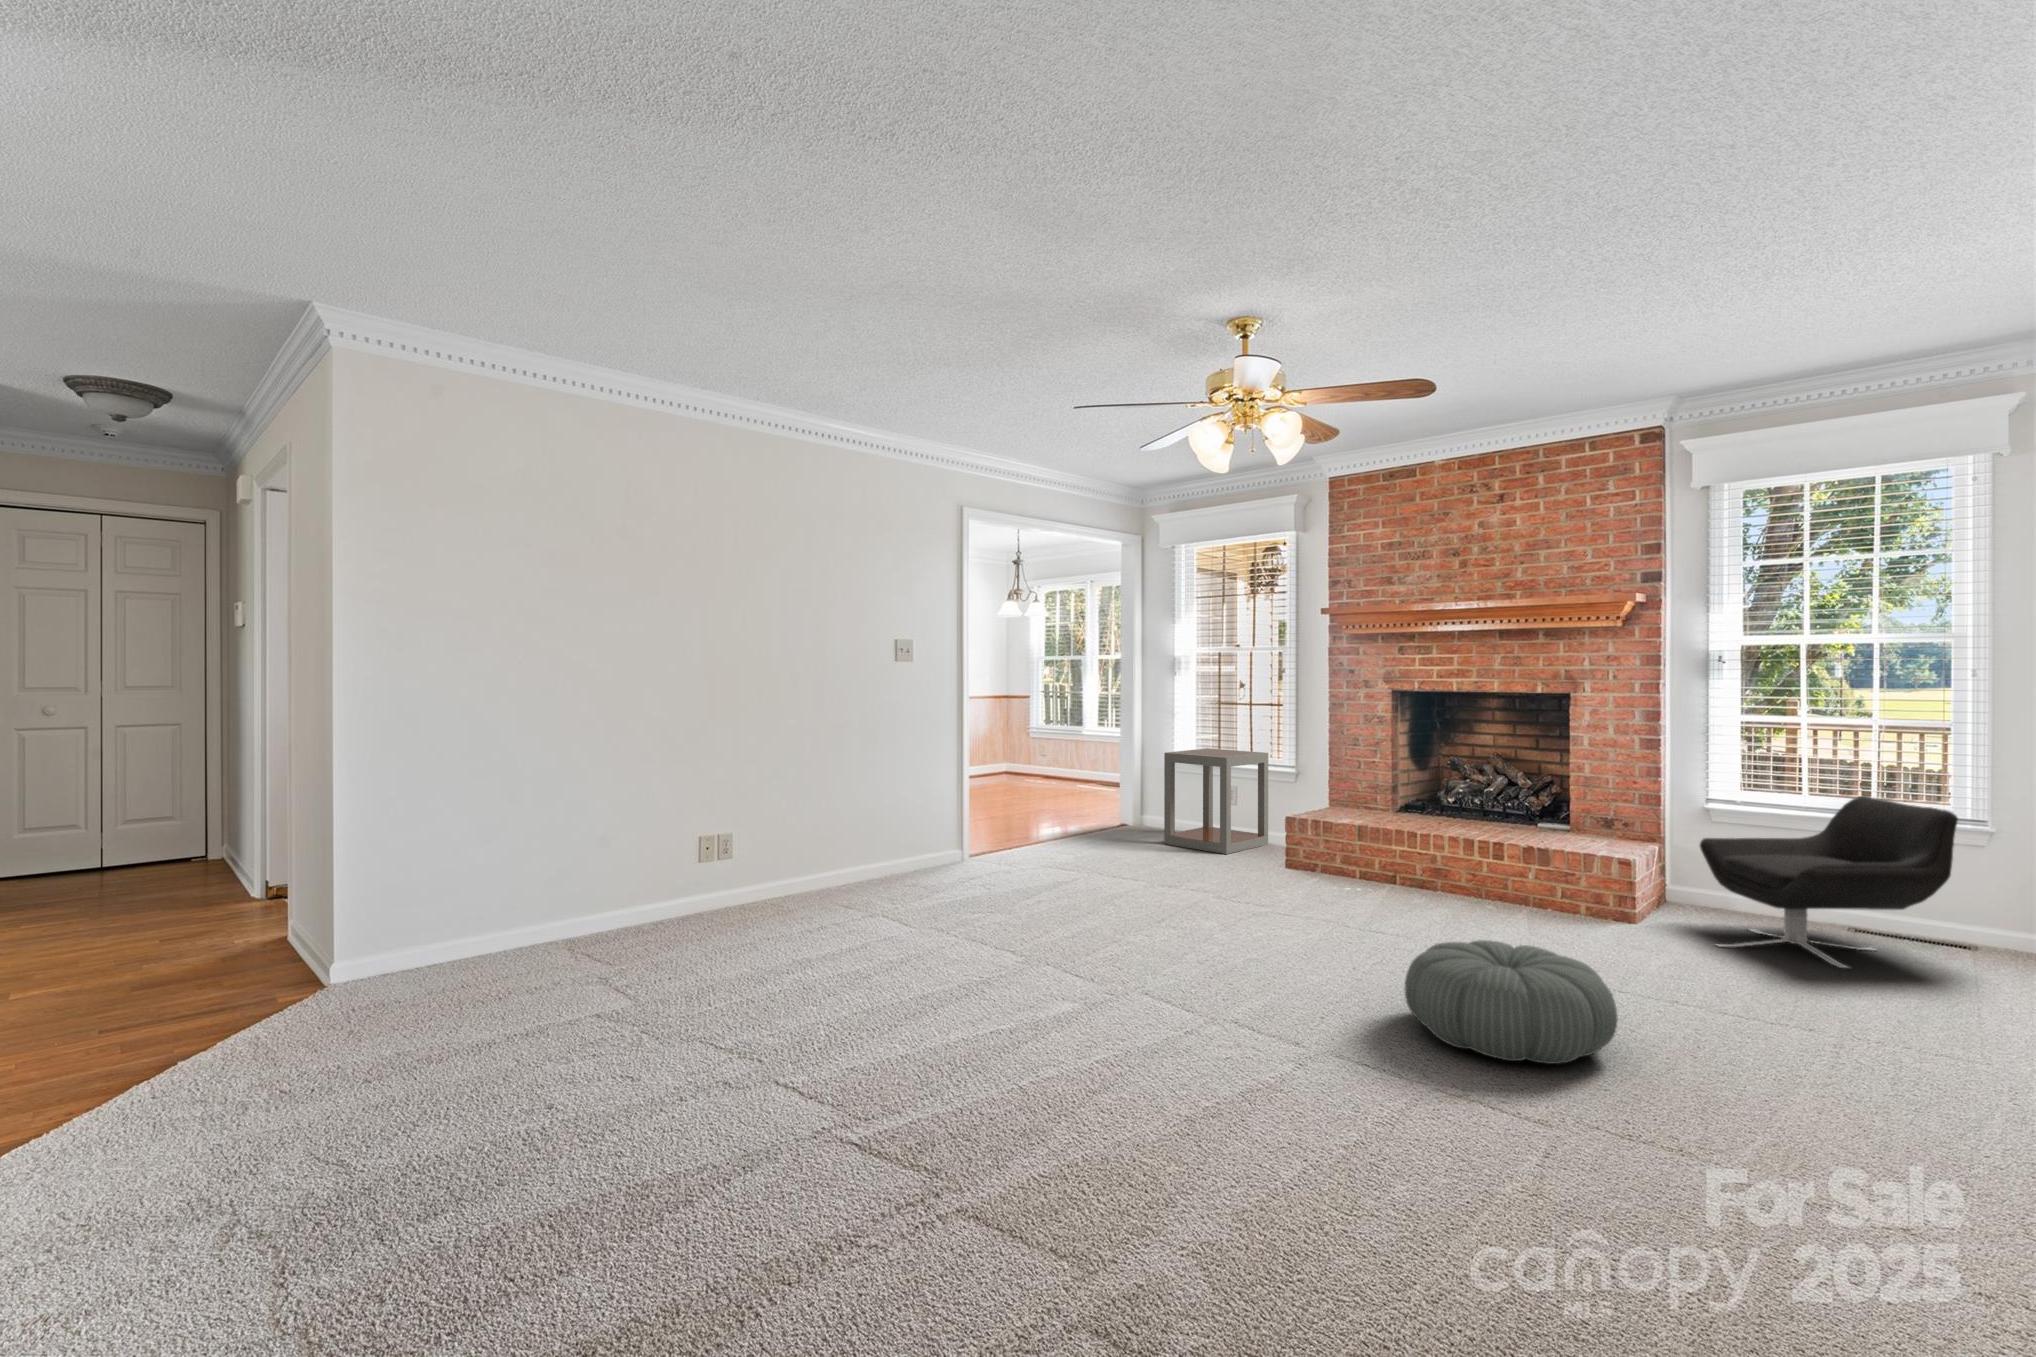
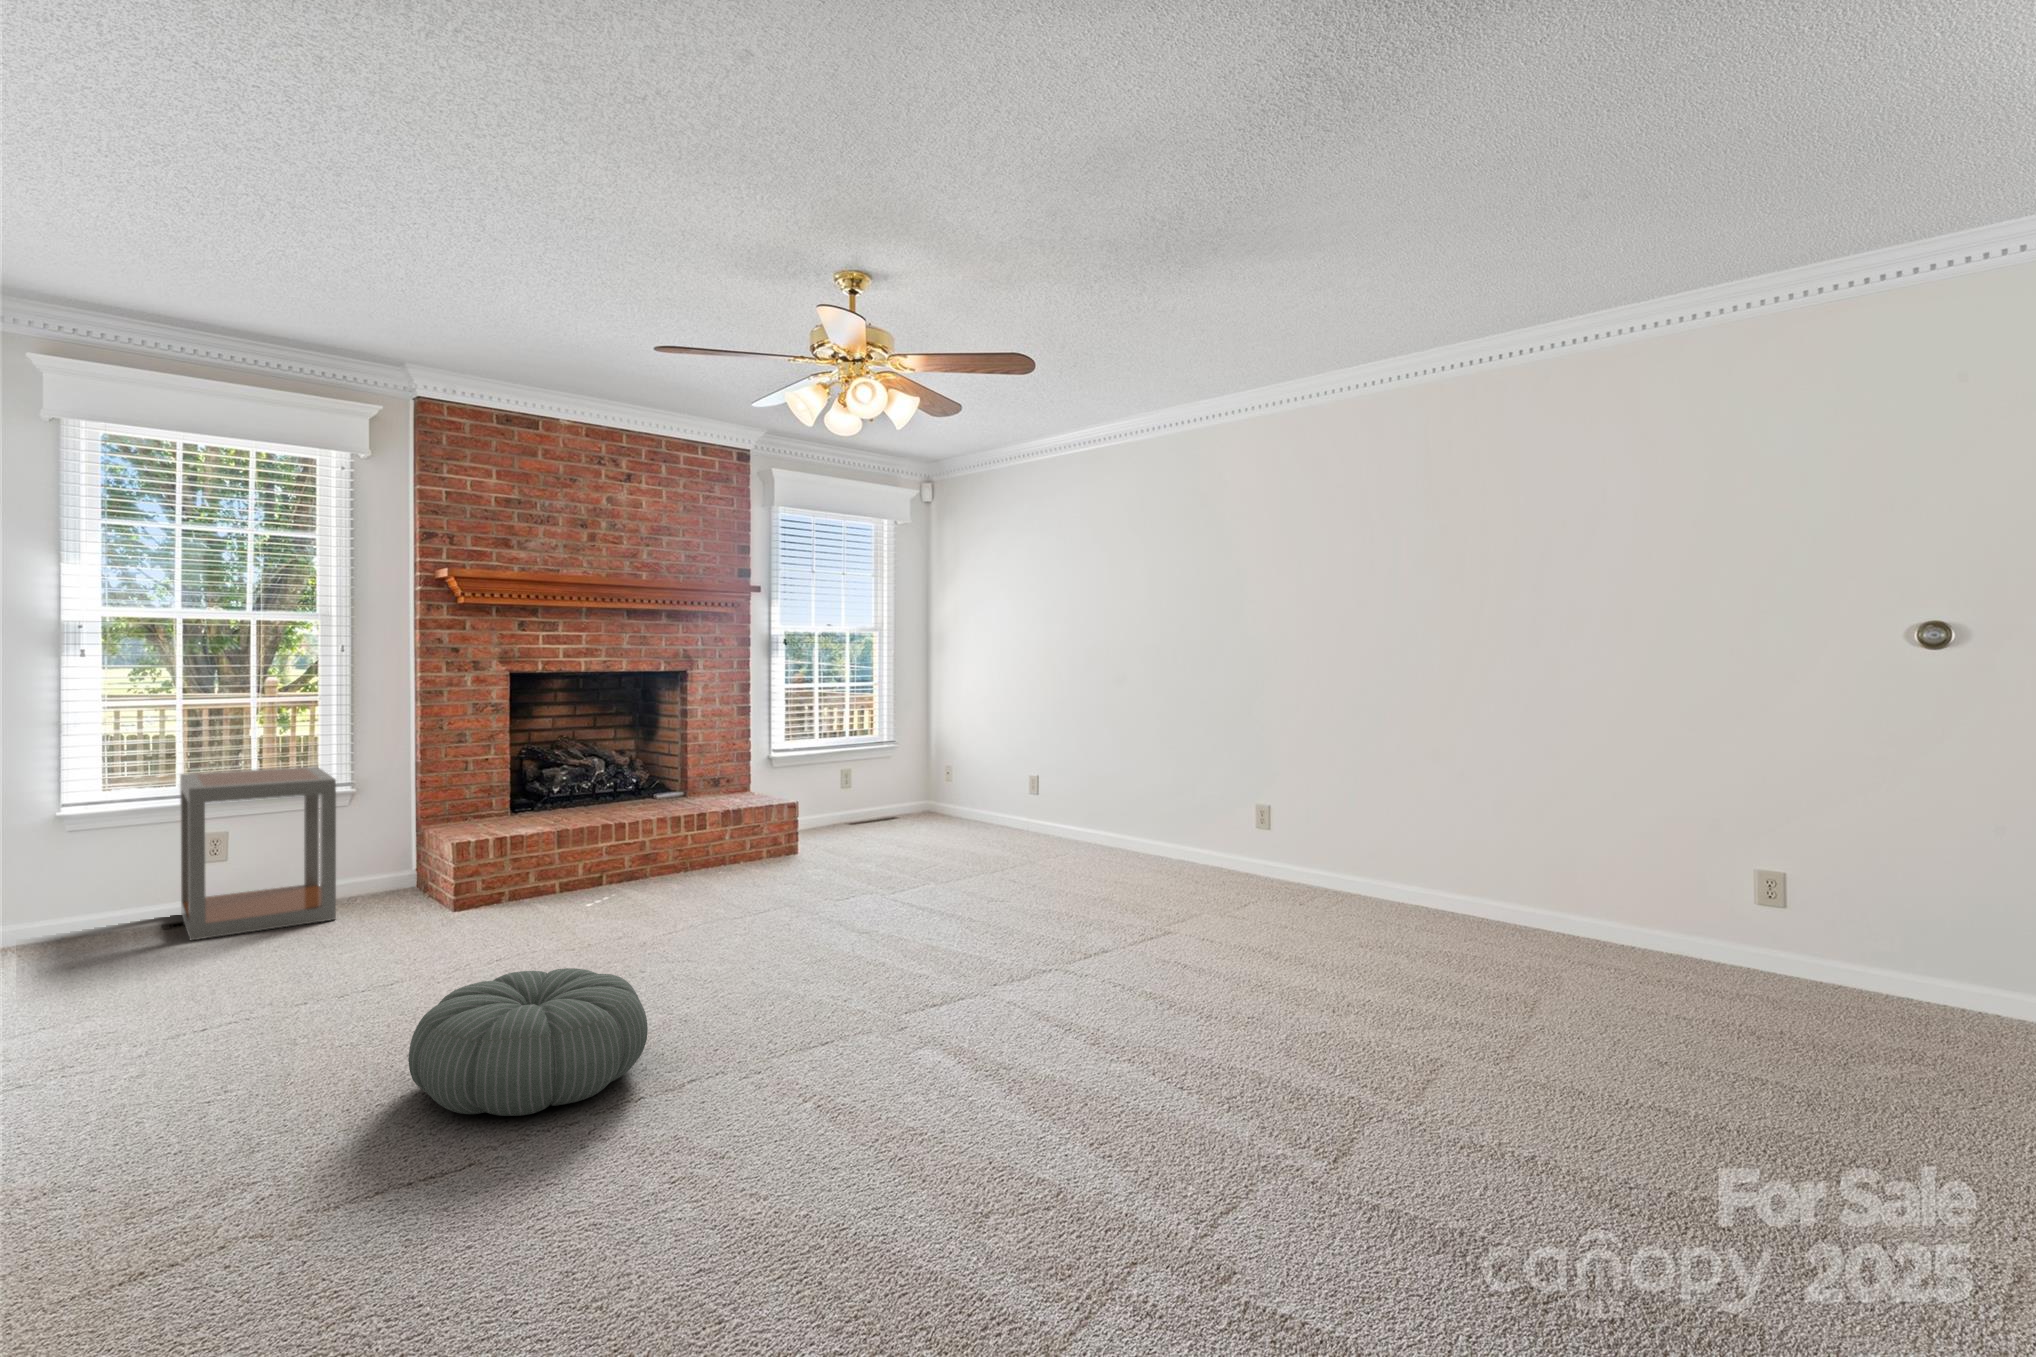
lounge chair: present [1700,796,1958,968] -> none [809,735,936,853]
pouf: present [1405,940,1618,1064] -> present [408,968,648,1116]

